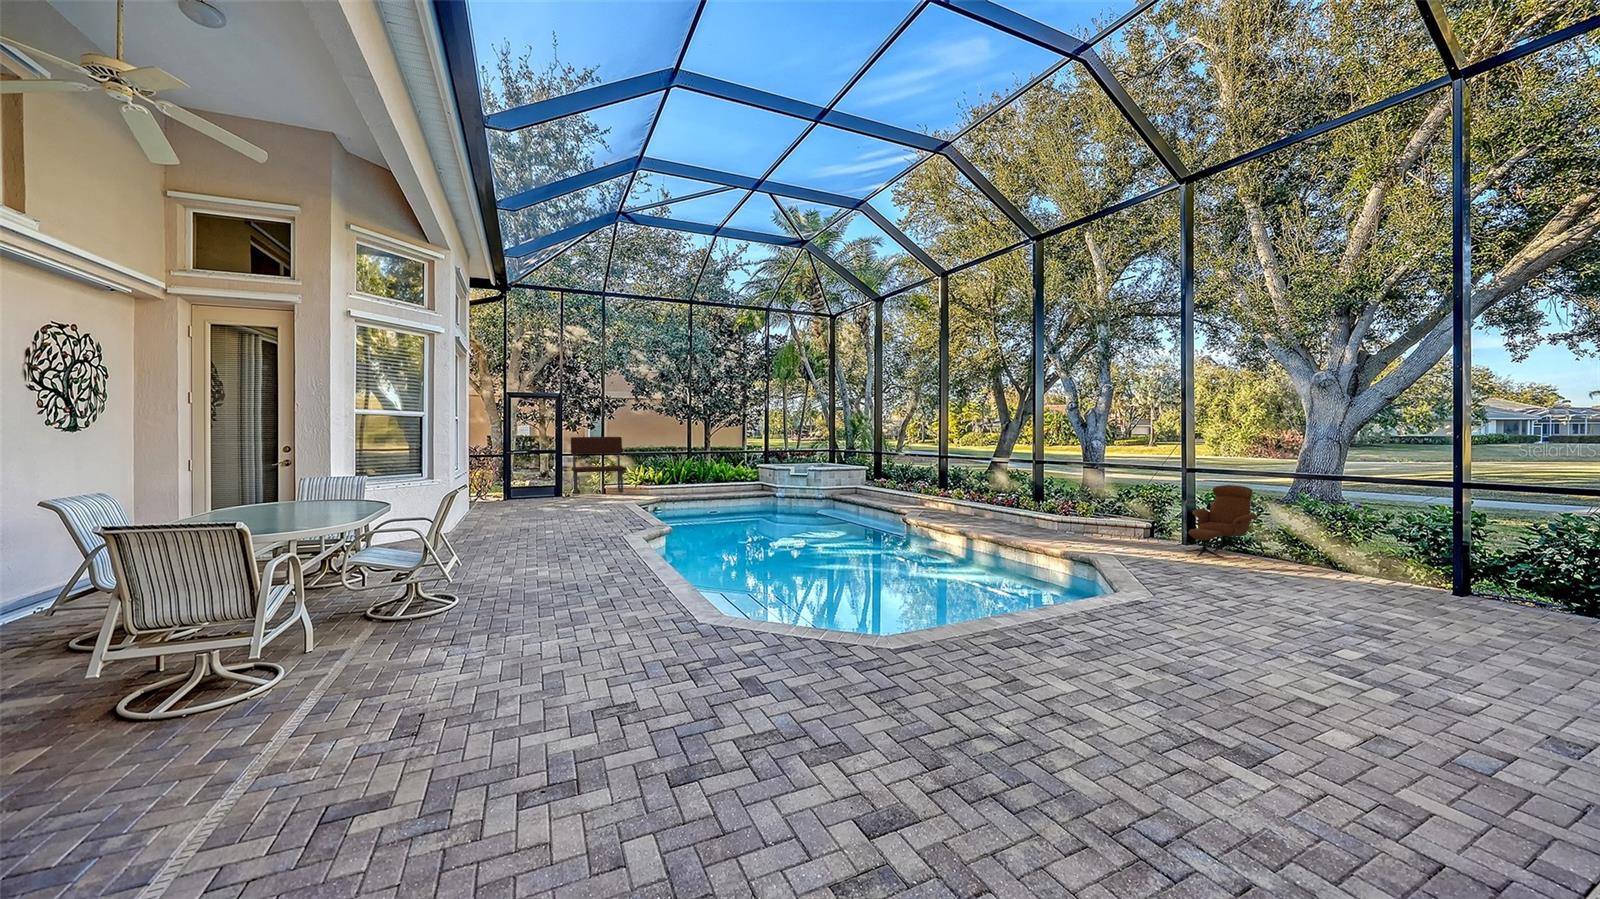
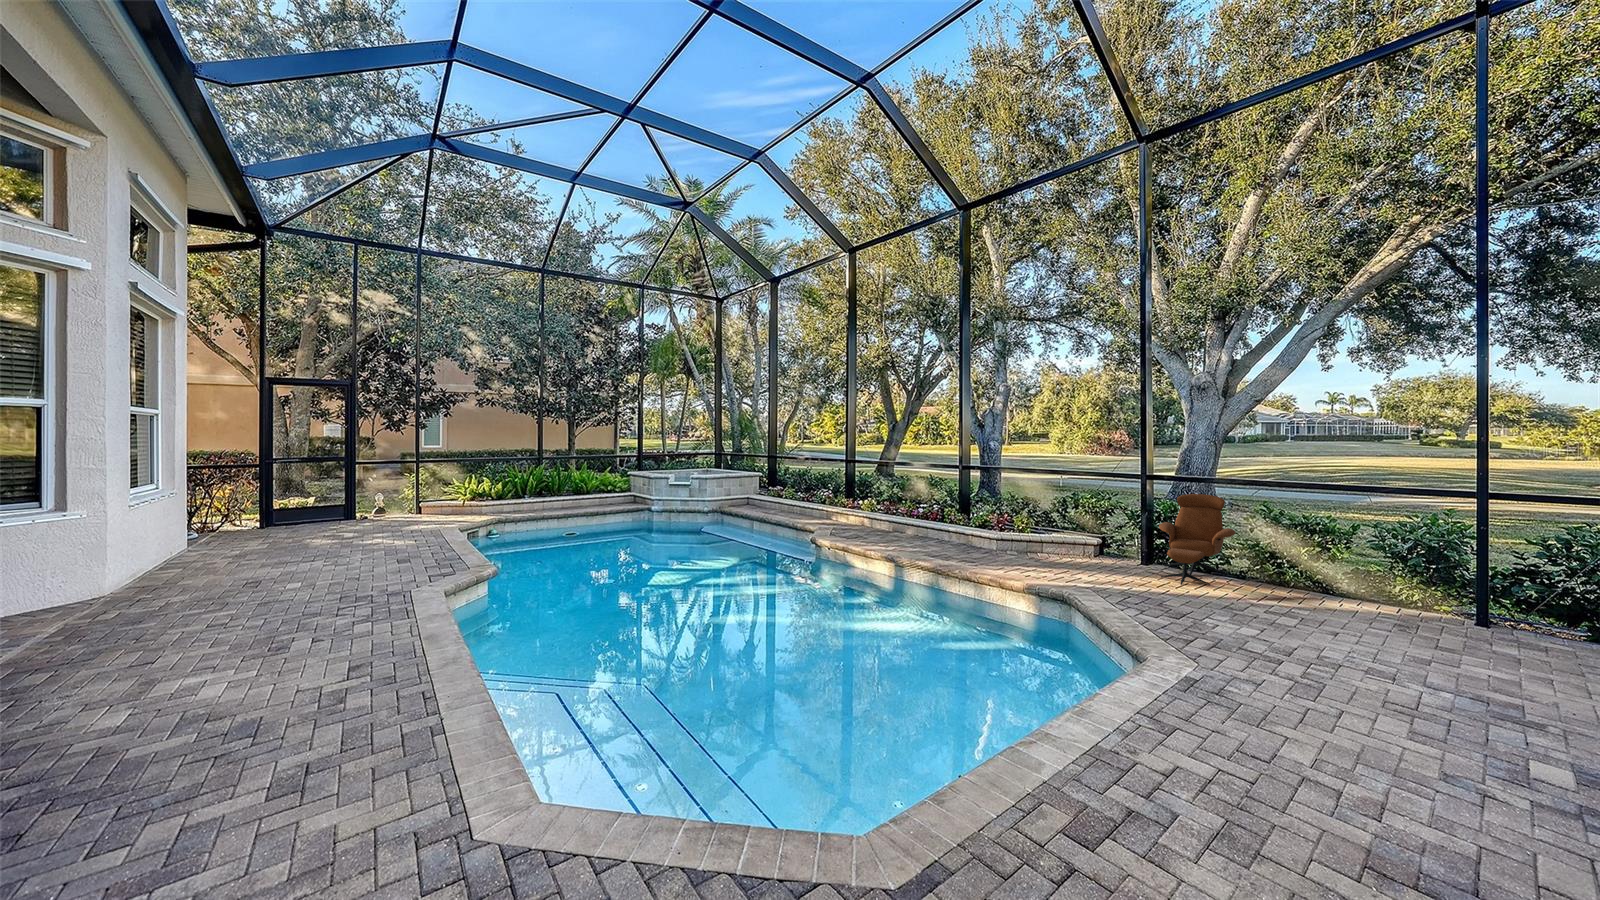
bench: present [571,437,626,494] -> none [371,438,452,514]

